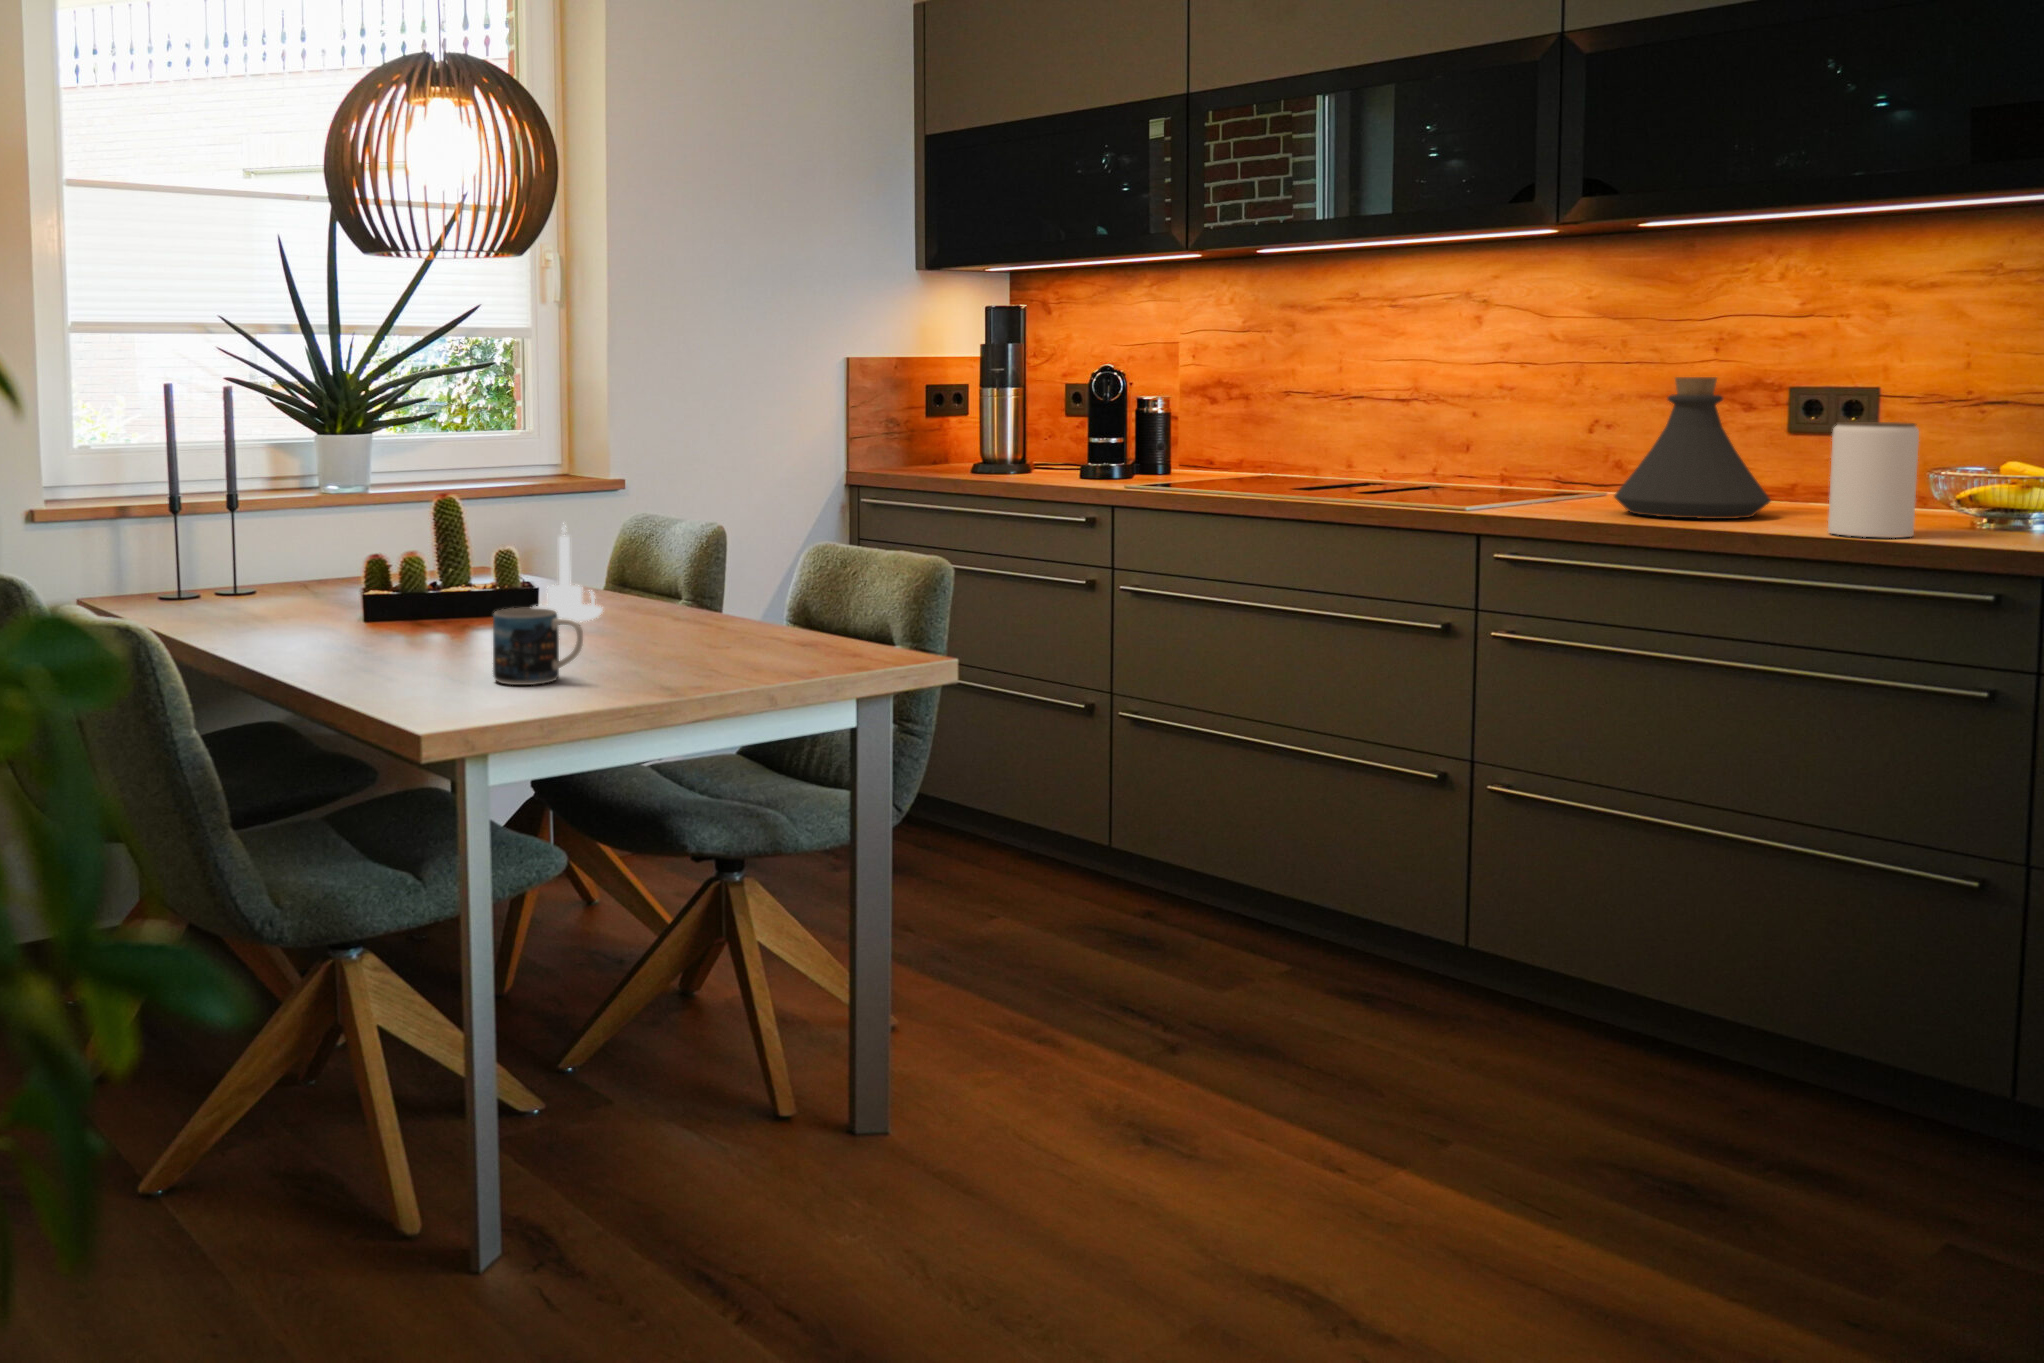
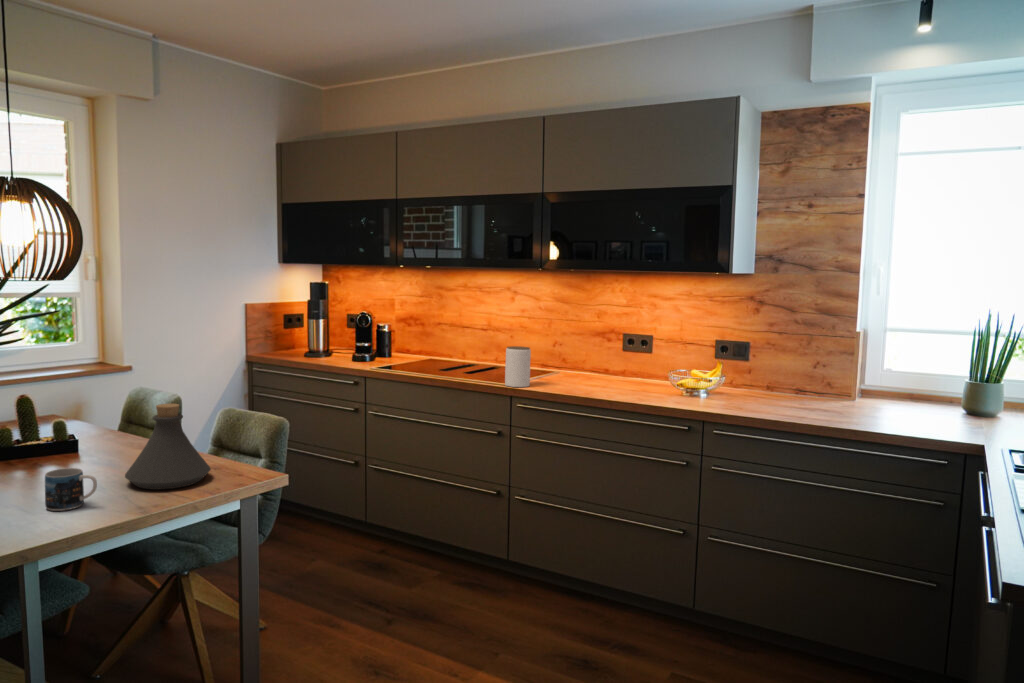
bottle: present [1614,377,1771,519] -> present [125,404,211,490]
jar: present [1828,422,1919,538] -> present [505,346,531,387]
candle holder: present [535,526,603,622] -> none [71,407,114,458]

